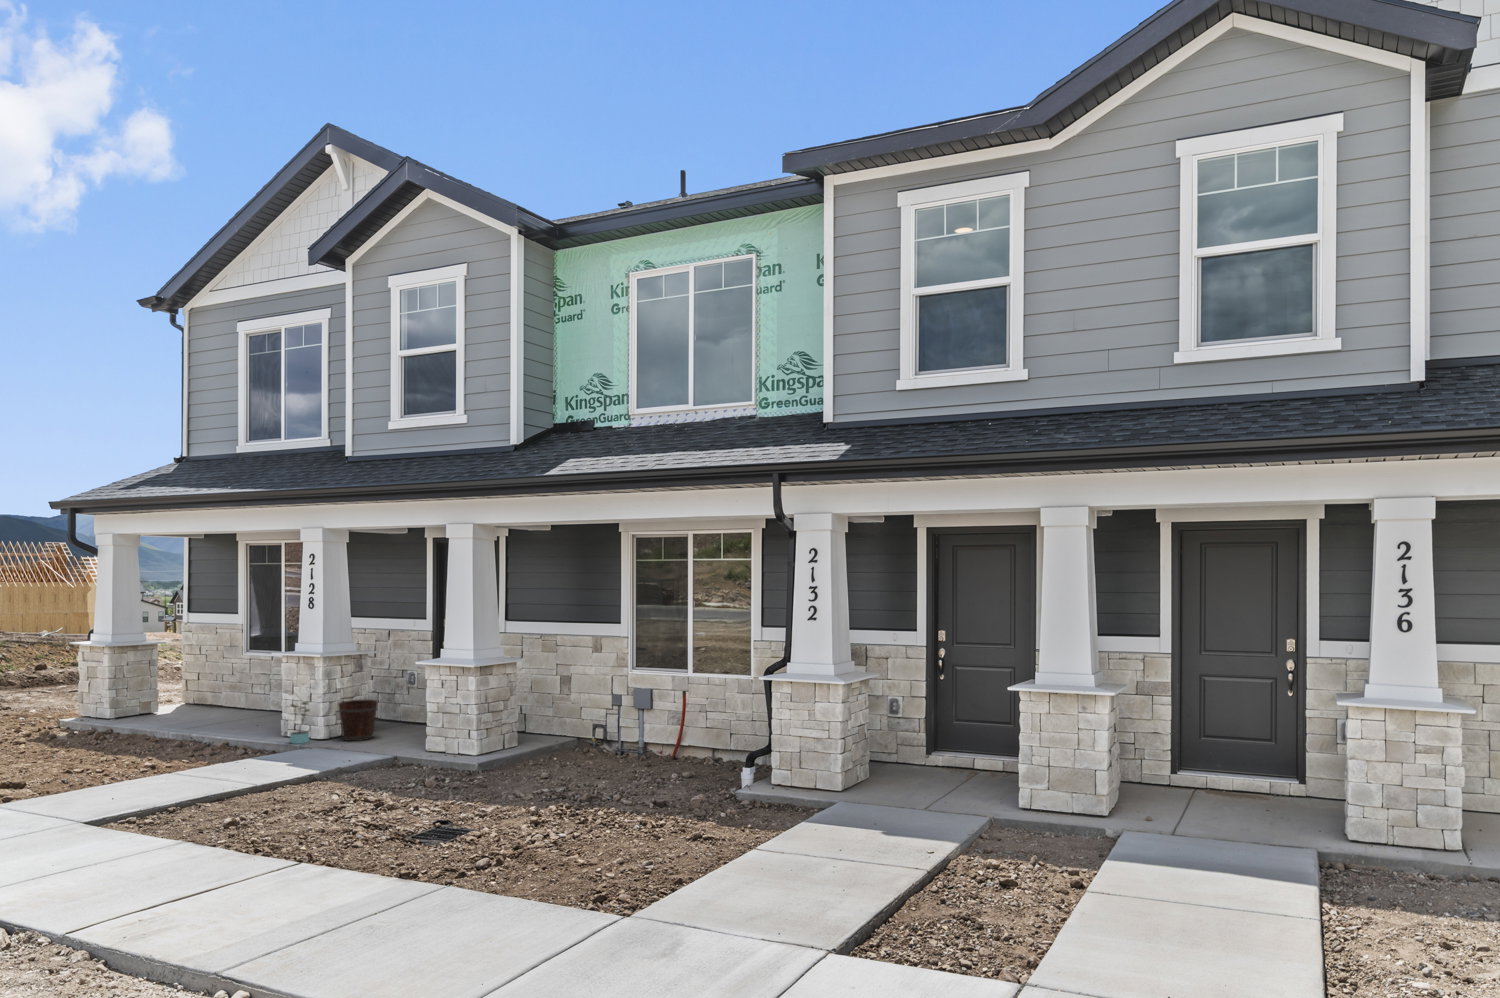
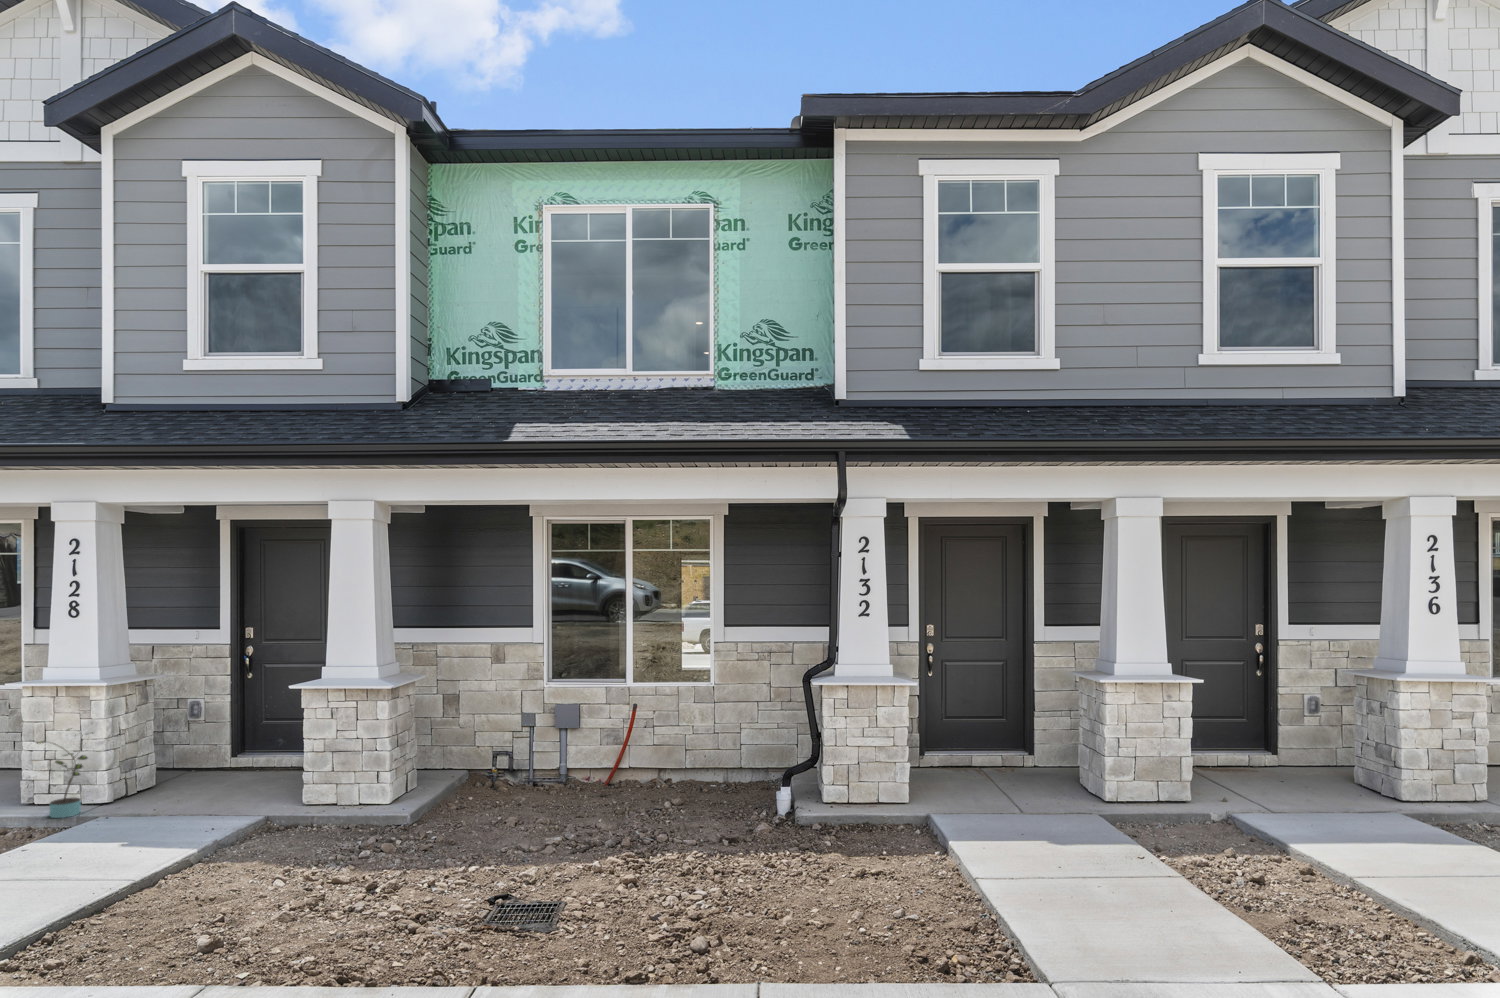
bucket: present [339,700,378,741] -> none [126,744,186,805]

